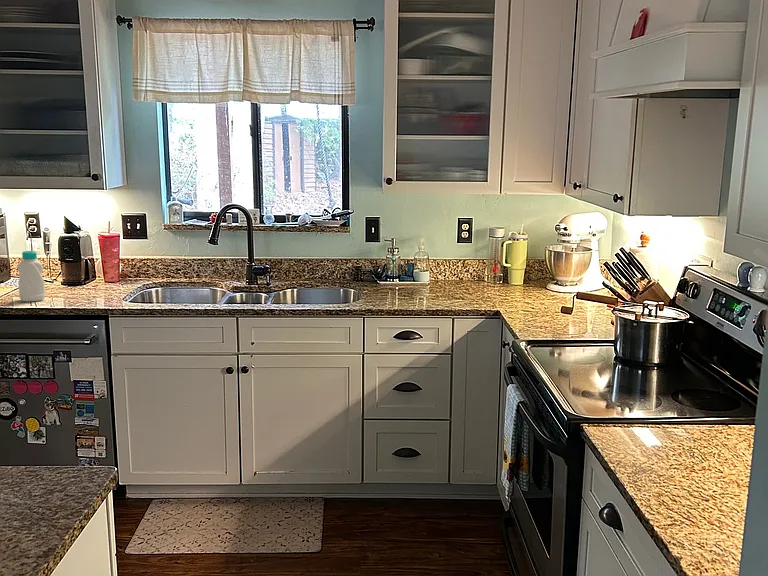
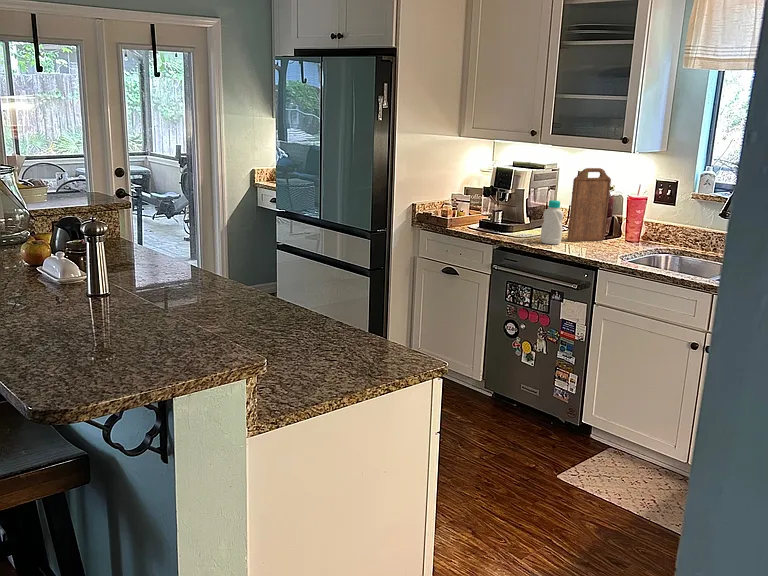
cutting board: none [43,209,84,294] -> present [567,168,611,241]

